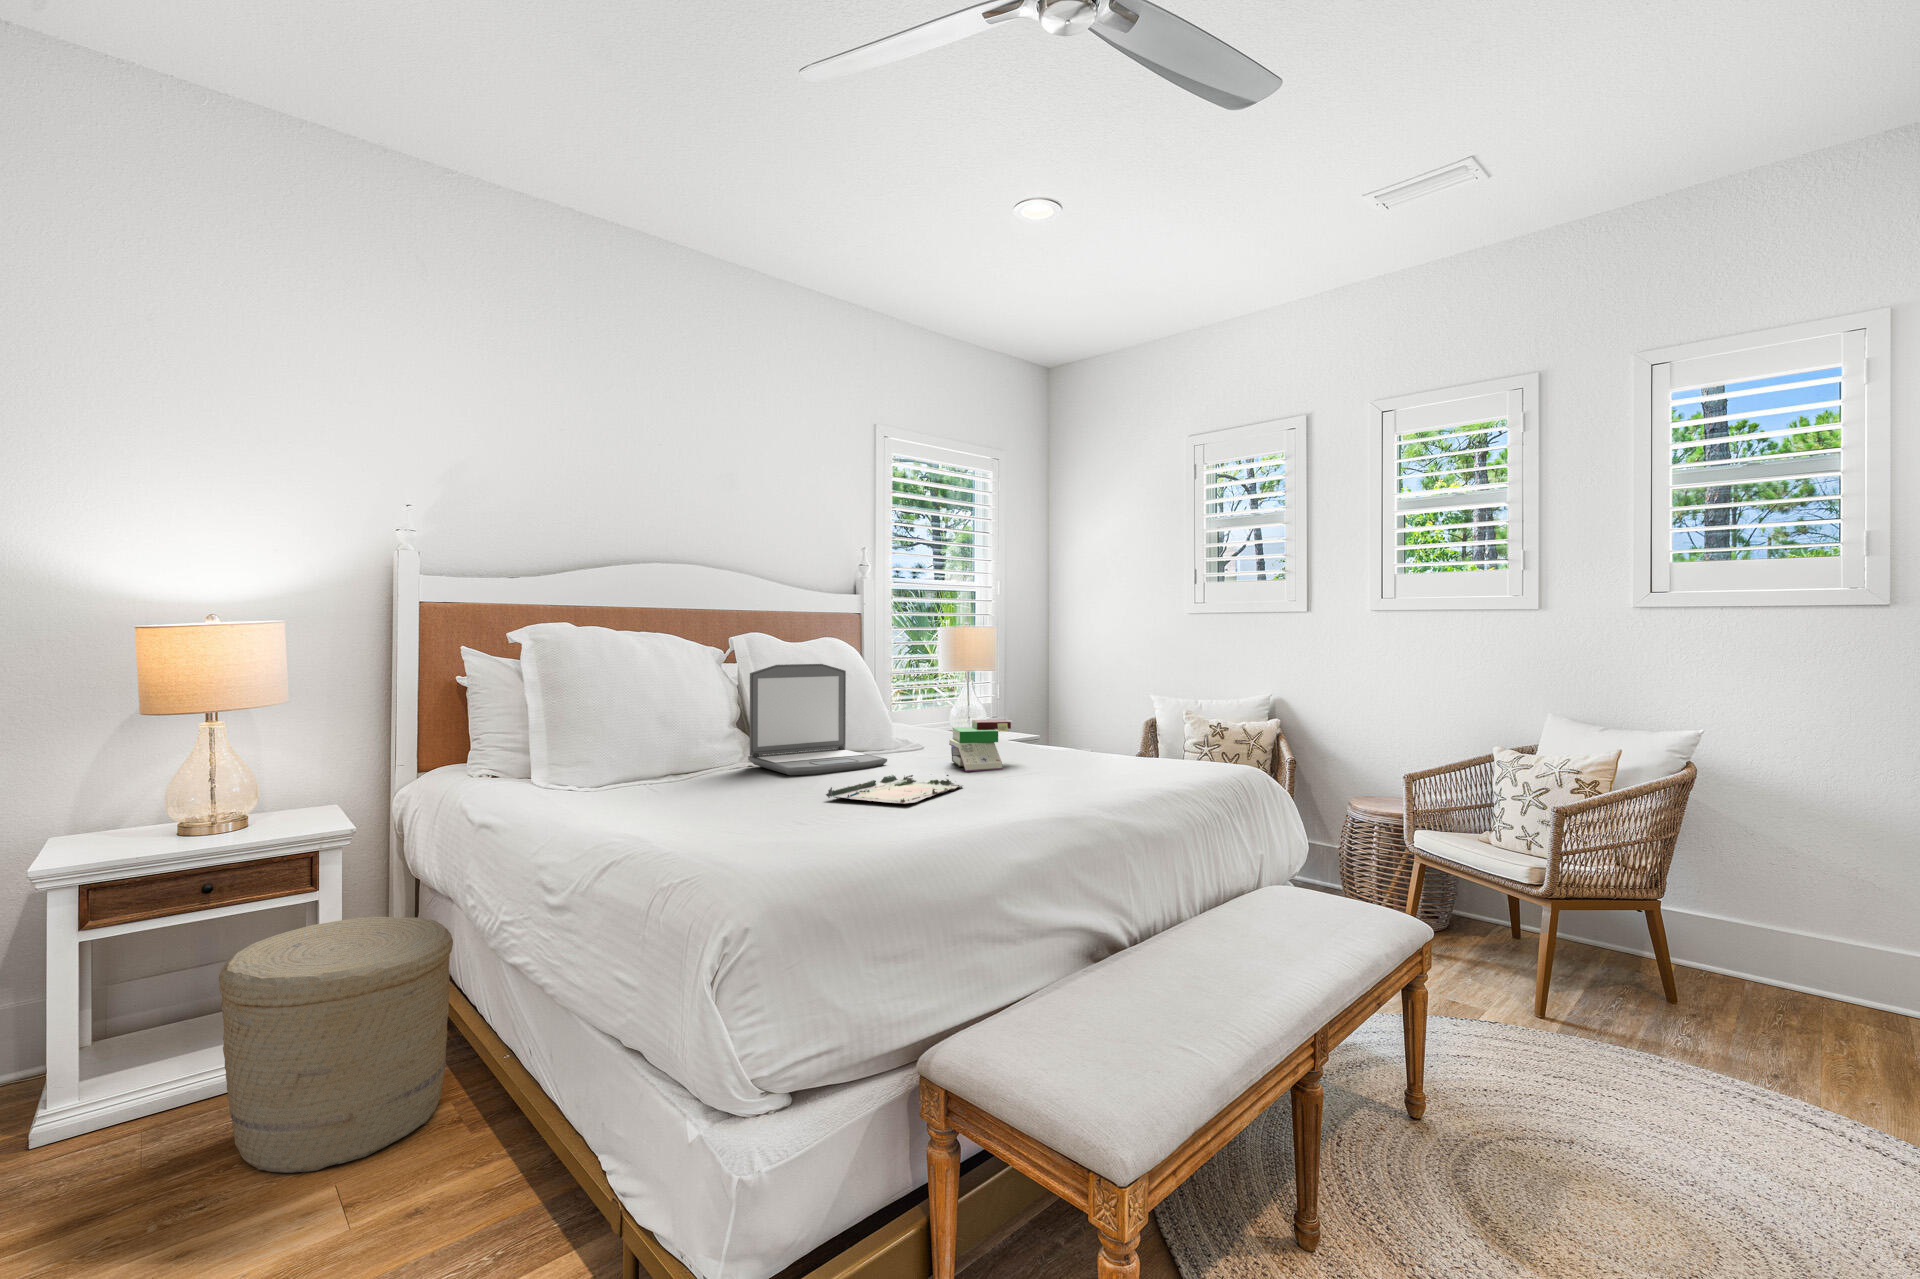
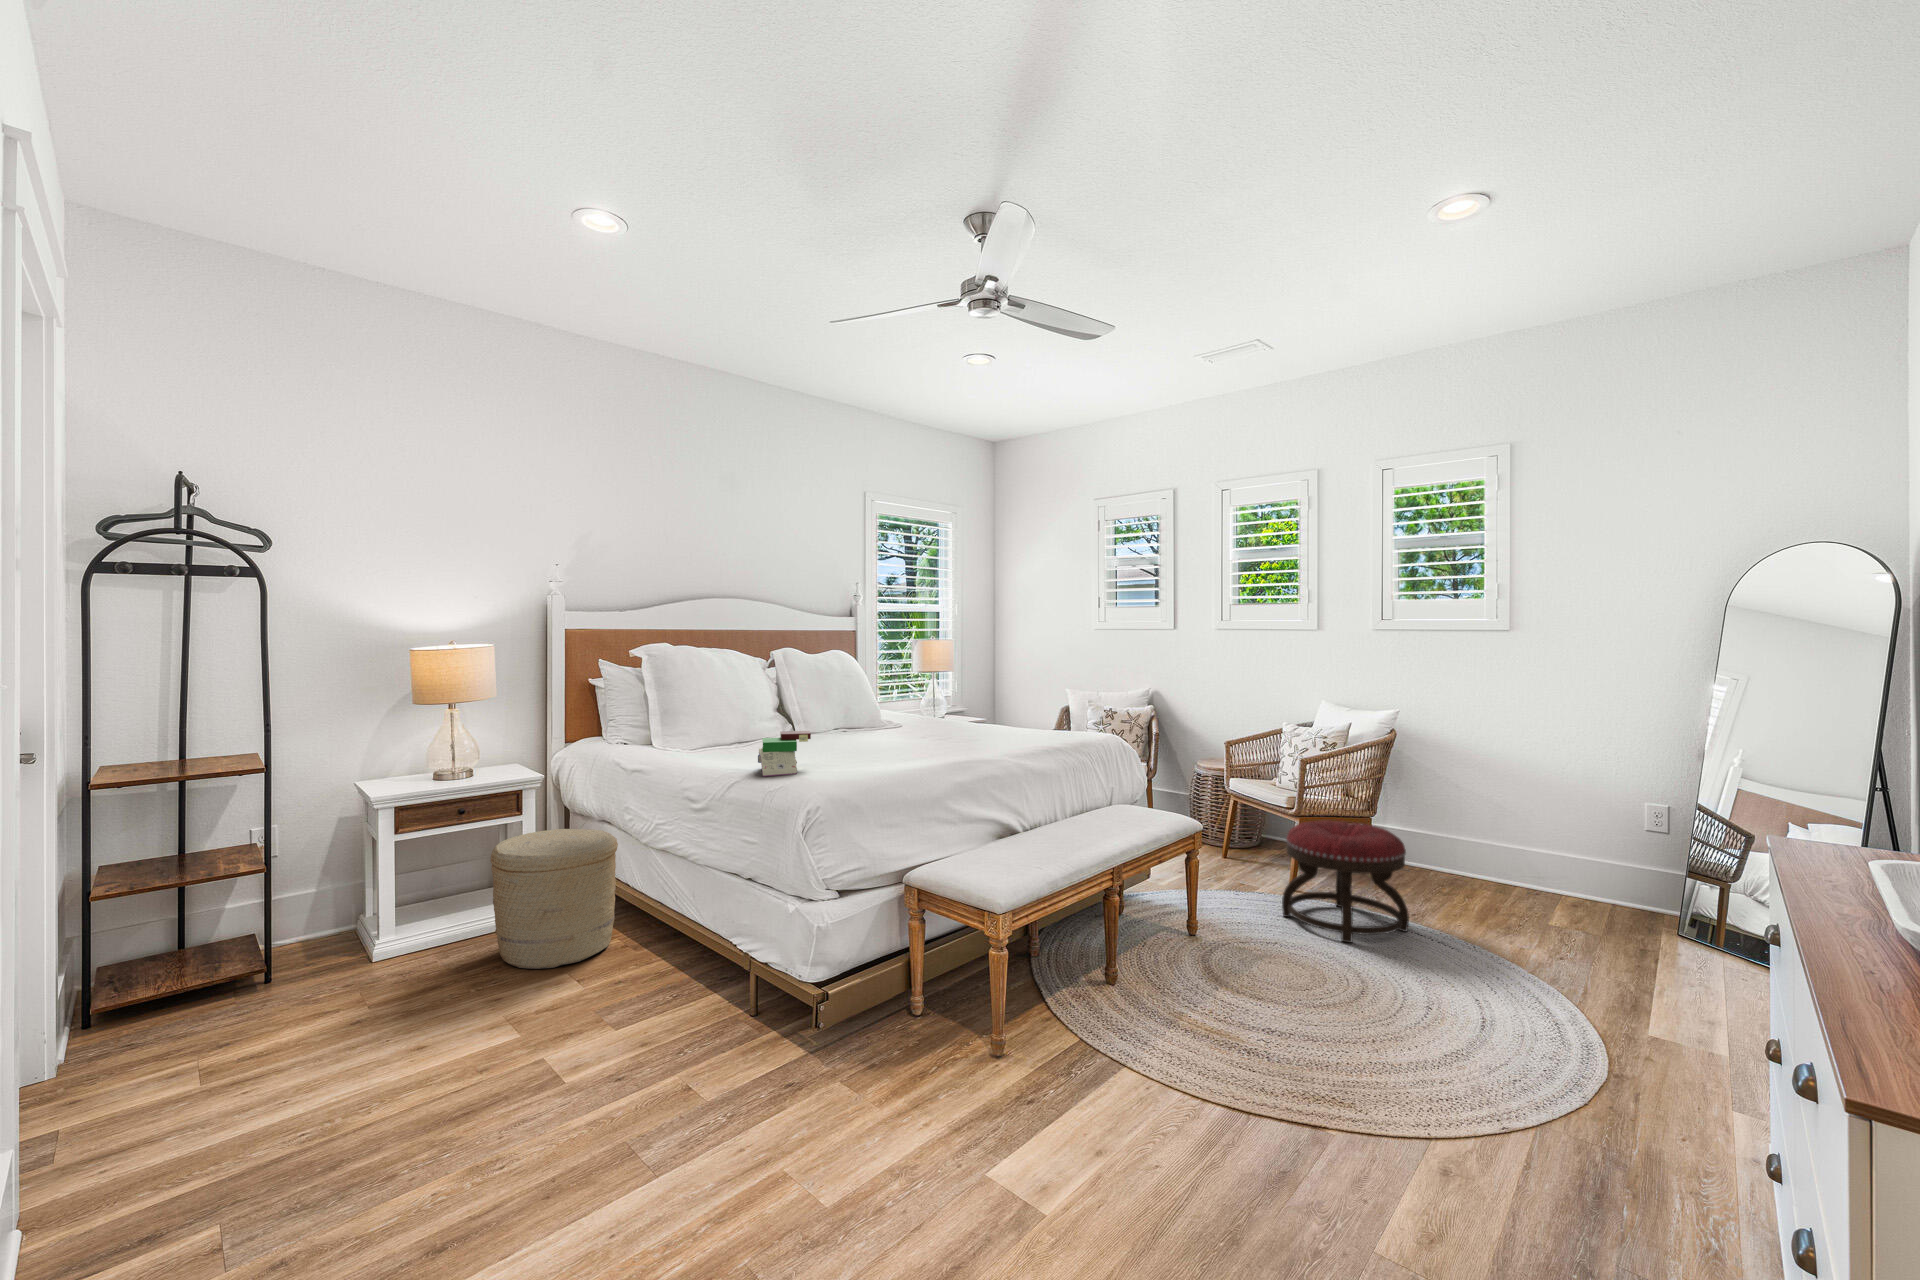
laptop: present [748,664,887,775] -> none [787,669,878,742]
book: present [949,719,1011,772] -> present [758,731,811,777]
tray: present [826,775,963,804] -> none [845,738,928,755]
ottoman: none [1548,911,1793,1140] -> present [1282,820,1409,943]

